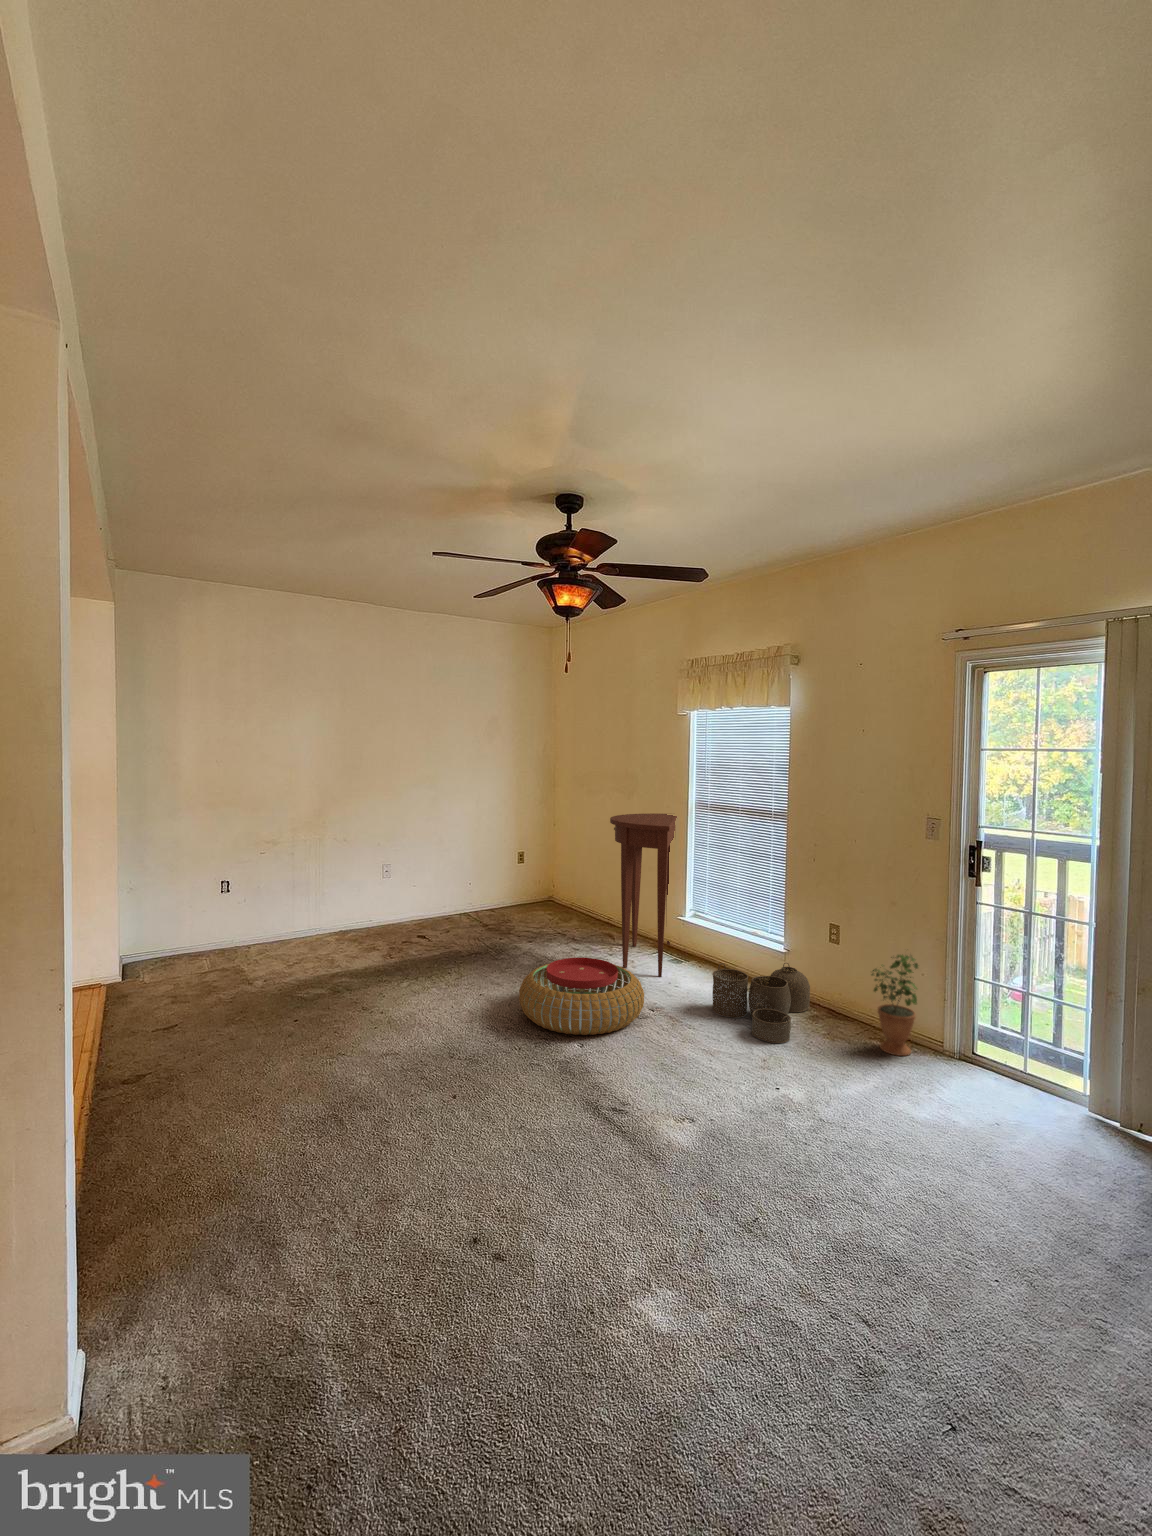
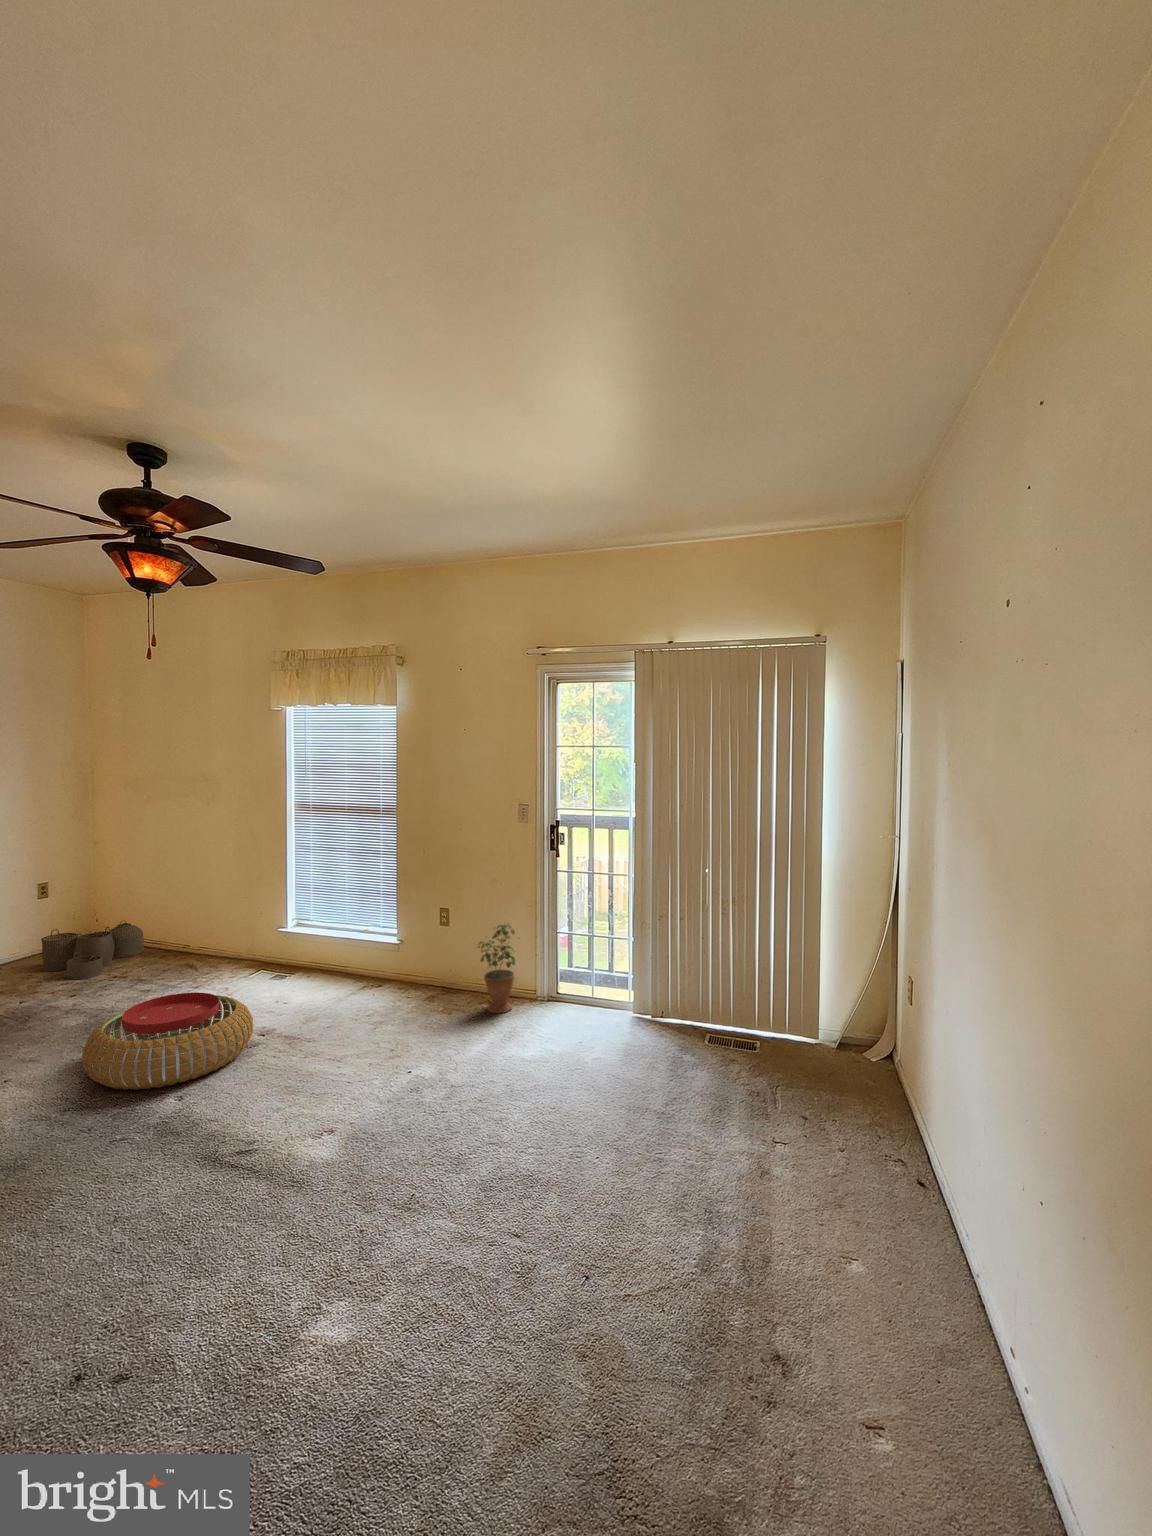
console table: present [610,813,677,977] -> none [190,820,271,998]
woven basket: present [712,963,810,1043] -> present [41,921,144,979]

